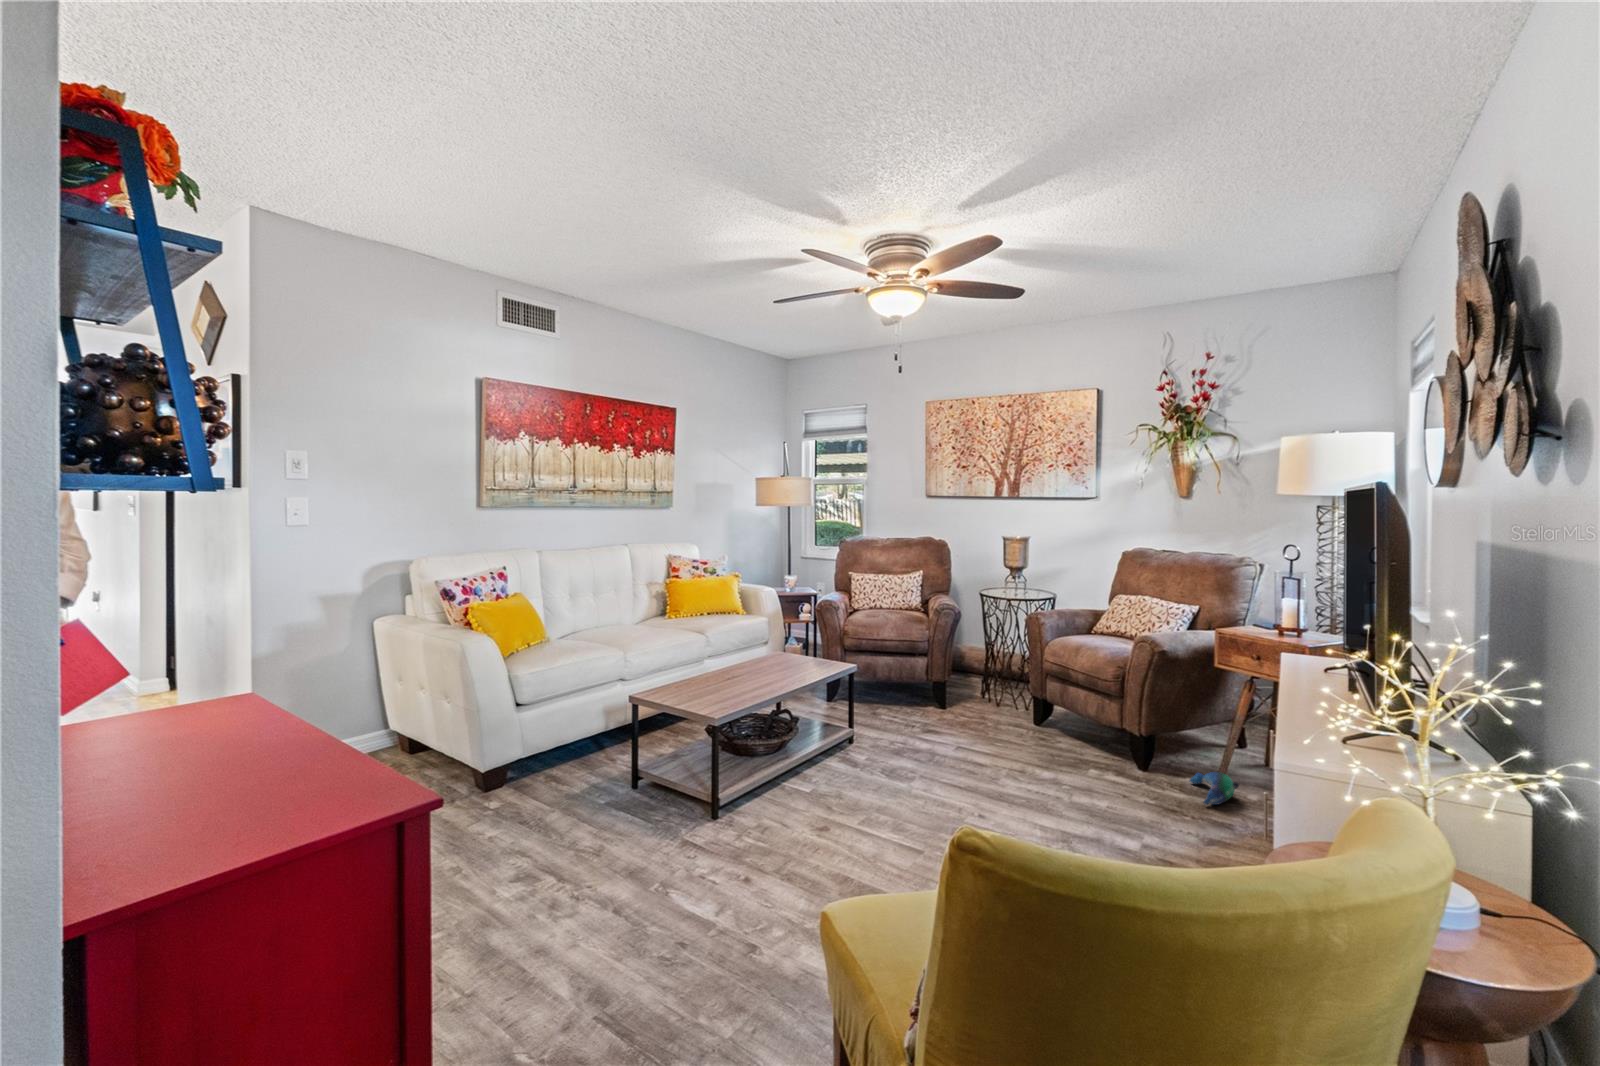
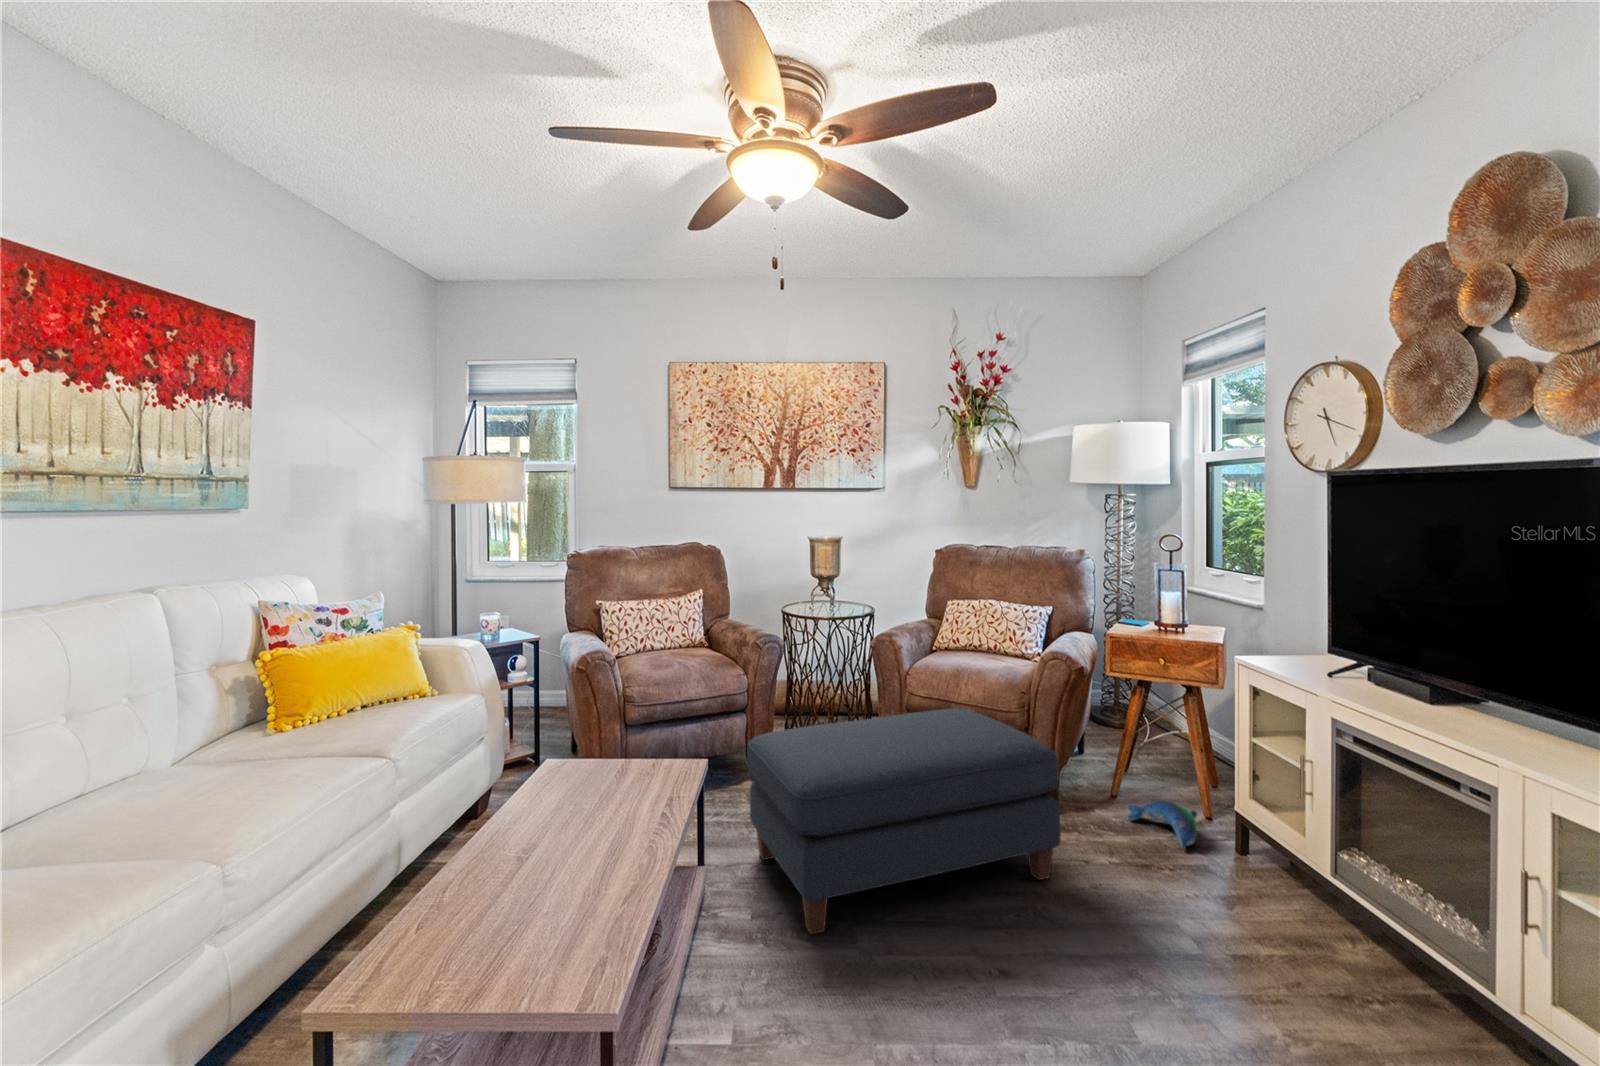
ottoman: none [877,661,1078,790] -> present [747,708,1061,934]

